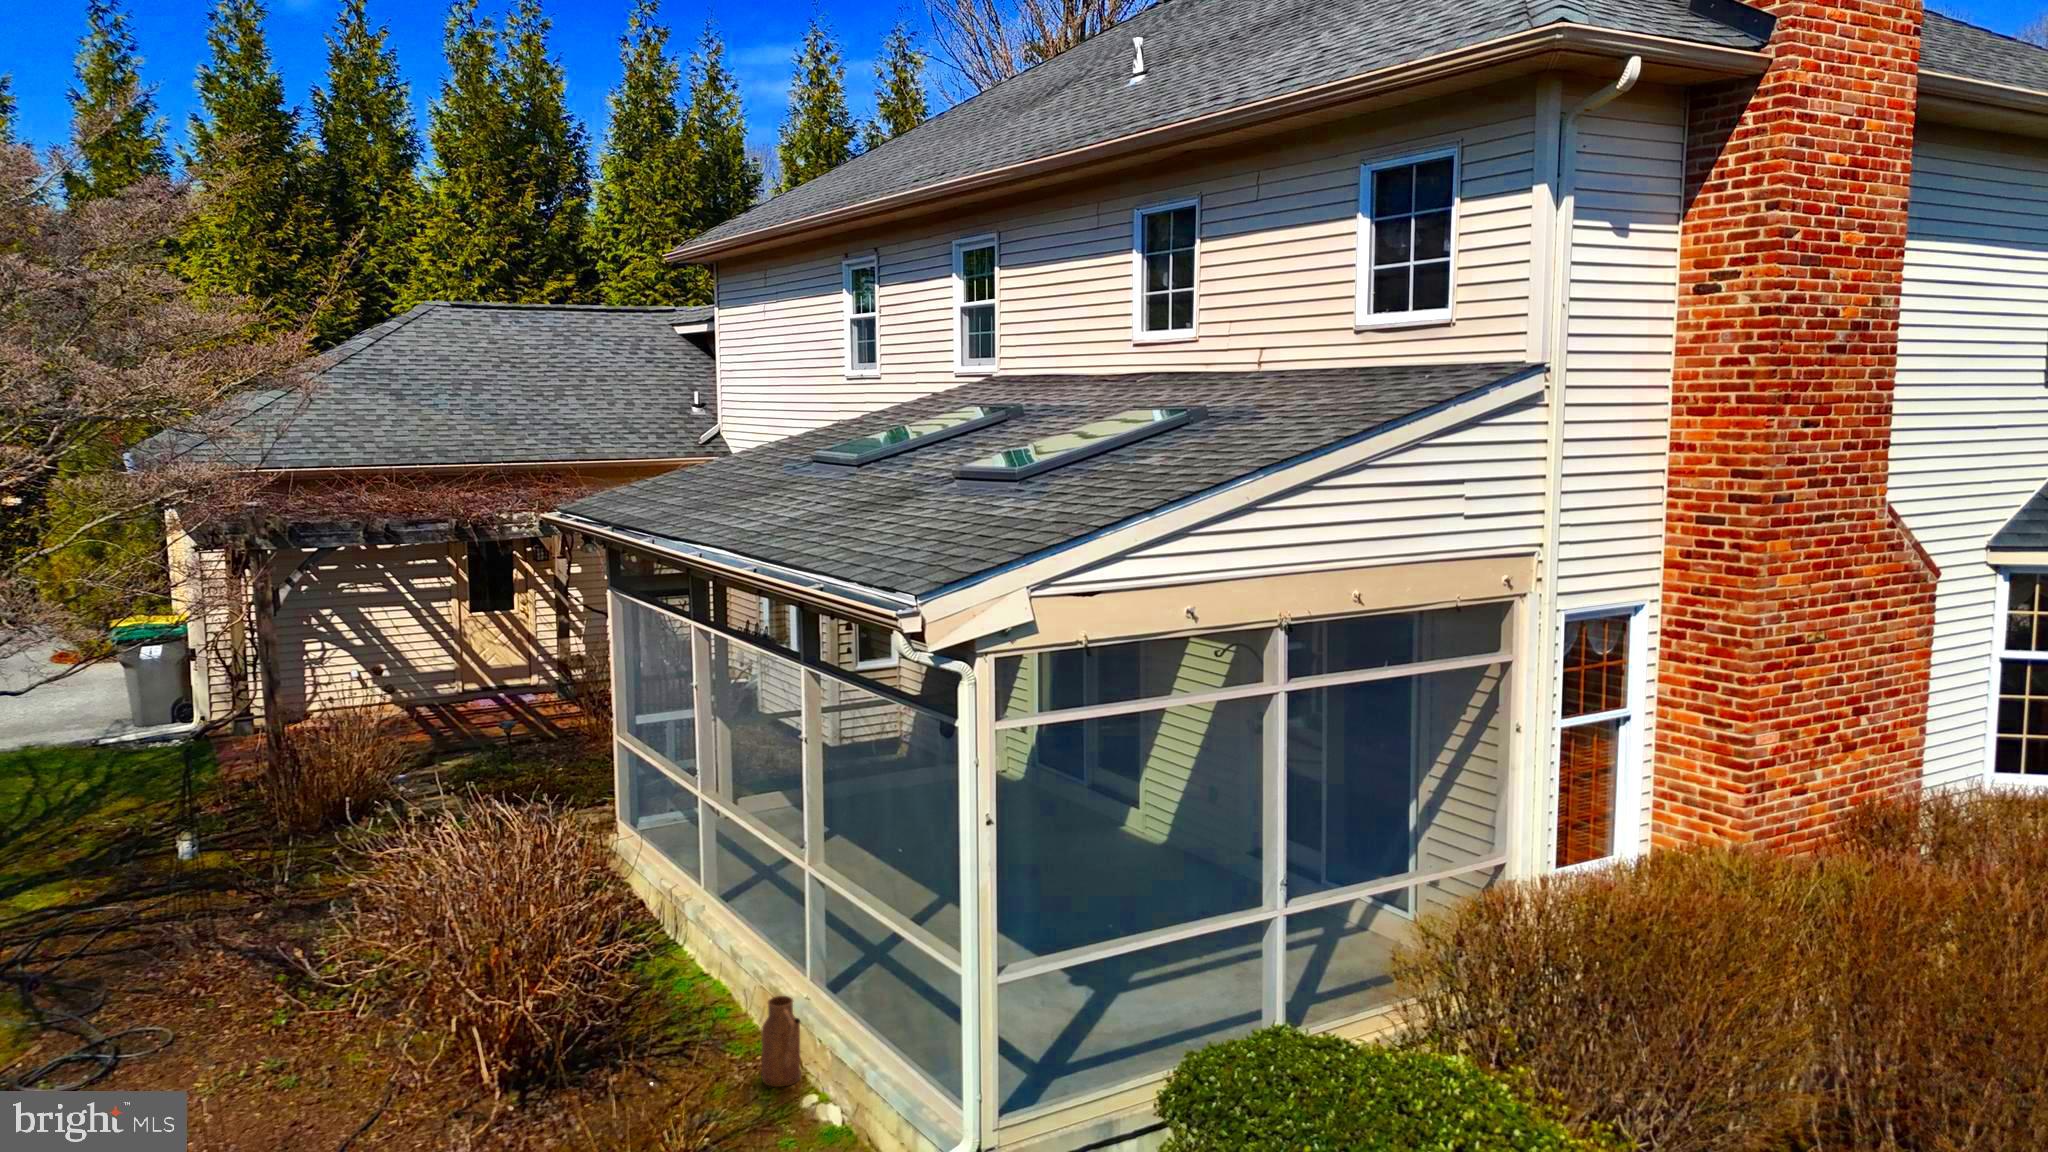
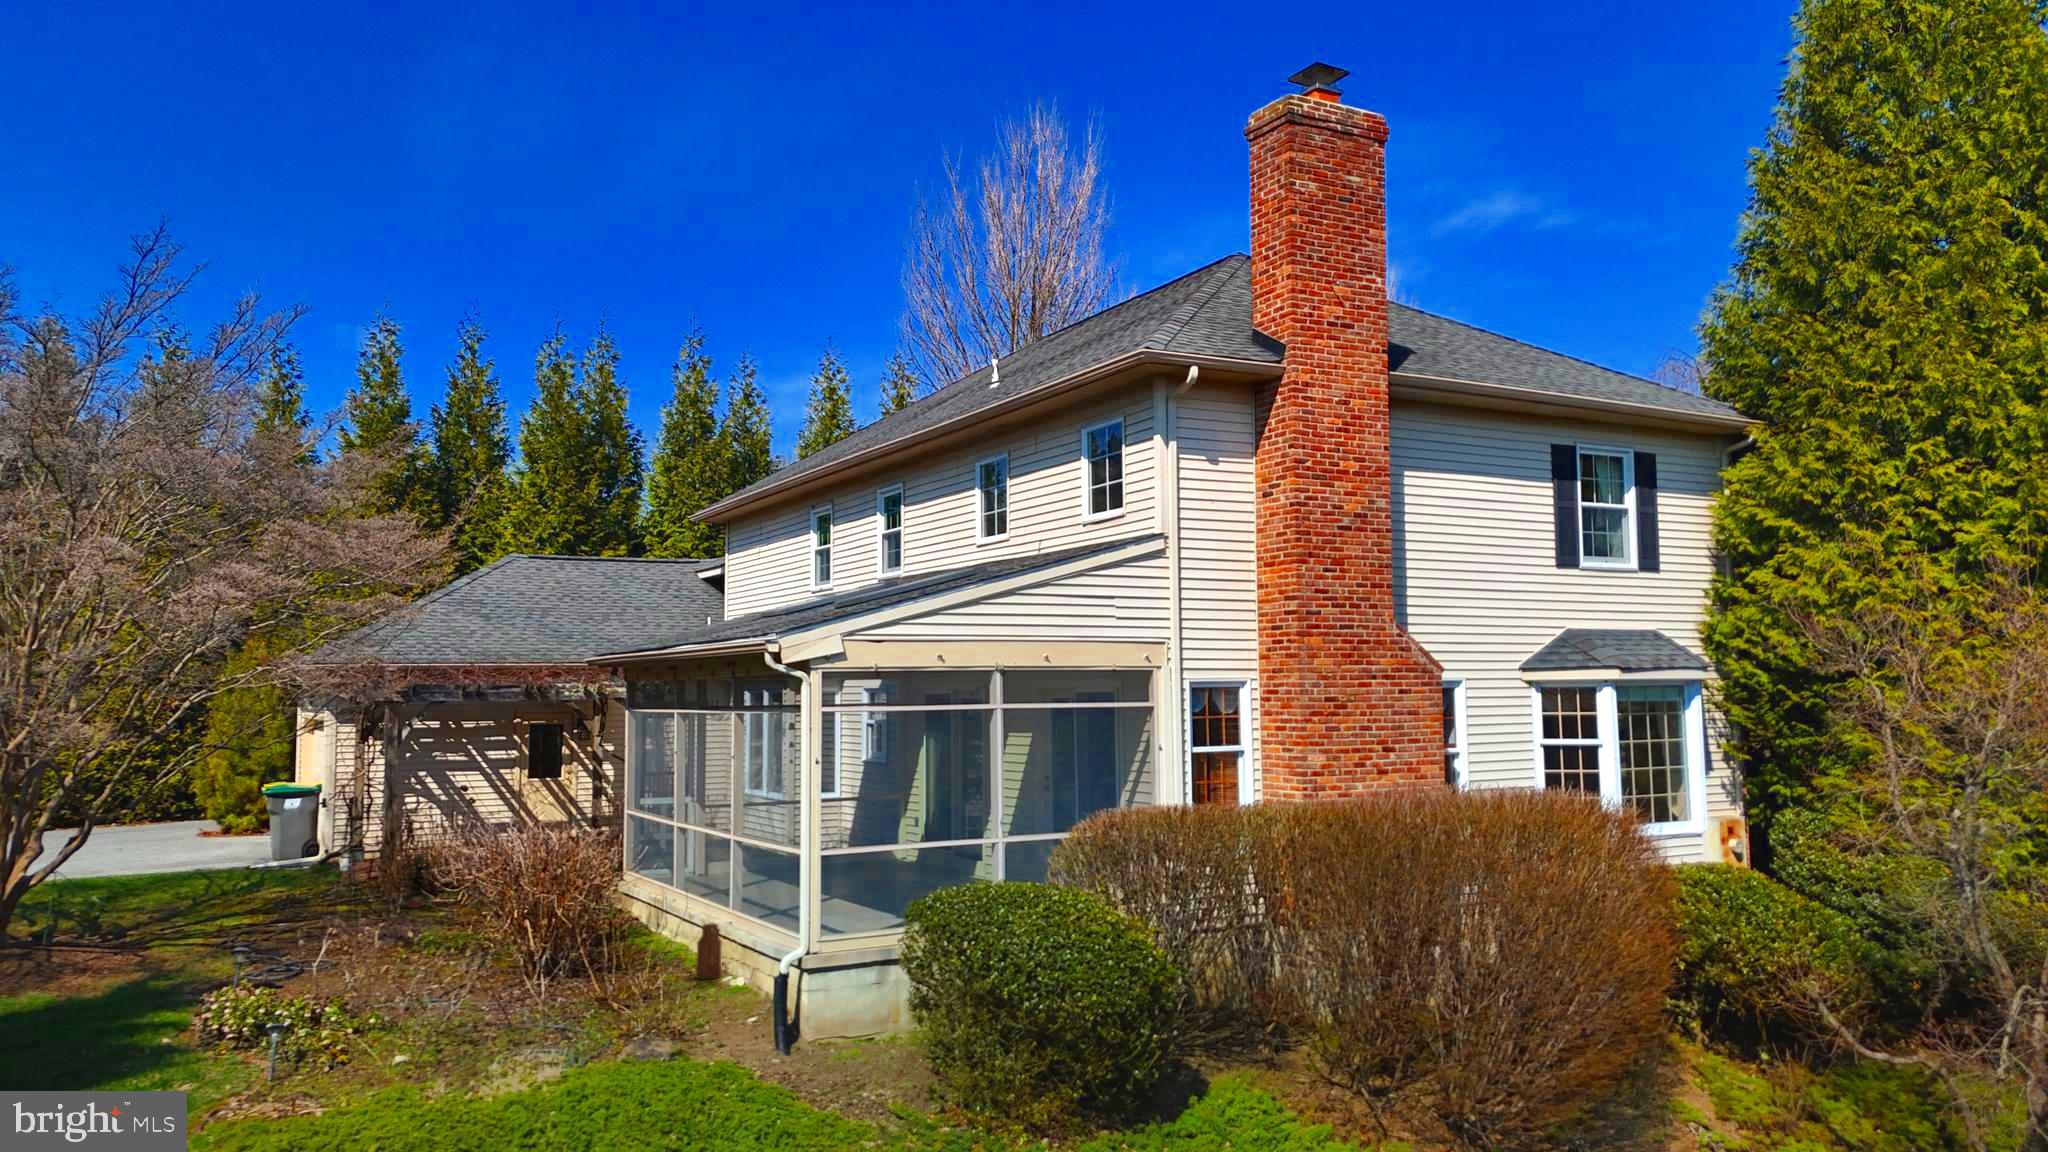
decorative plant: none [291,783,354,862] -> present [400,853,433,908]

